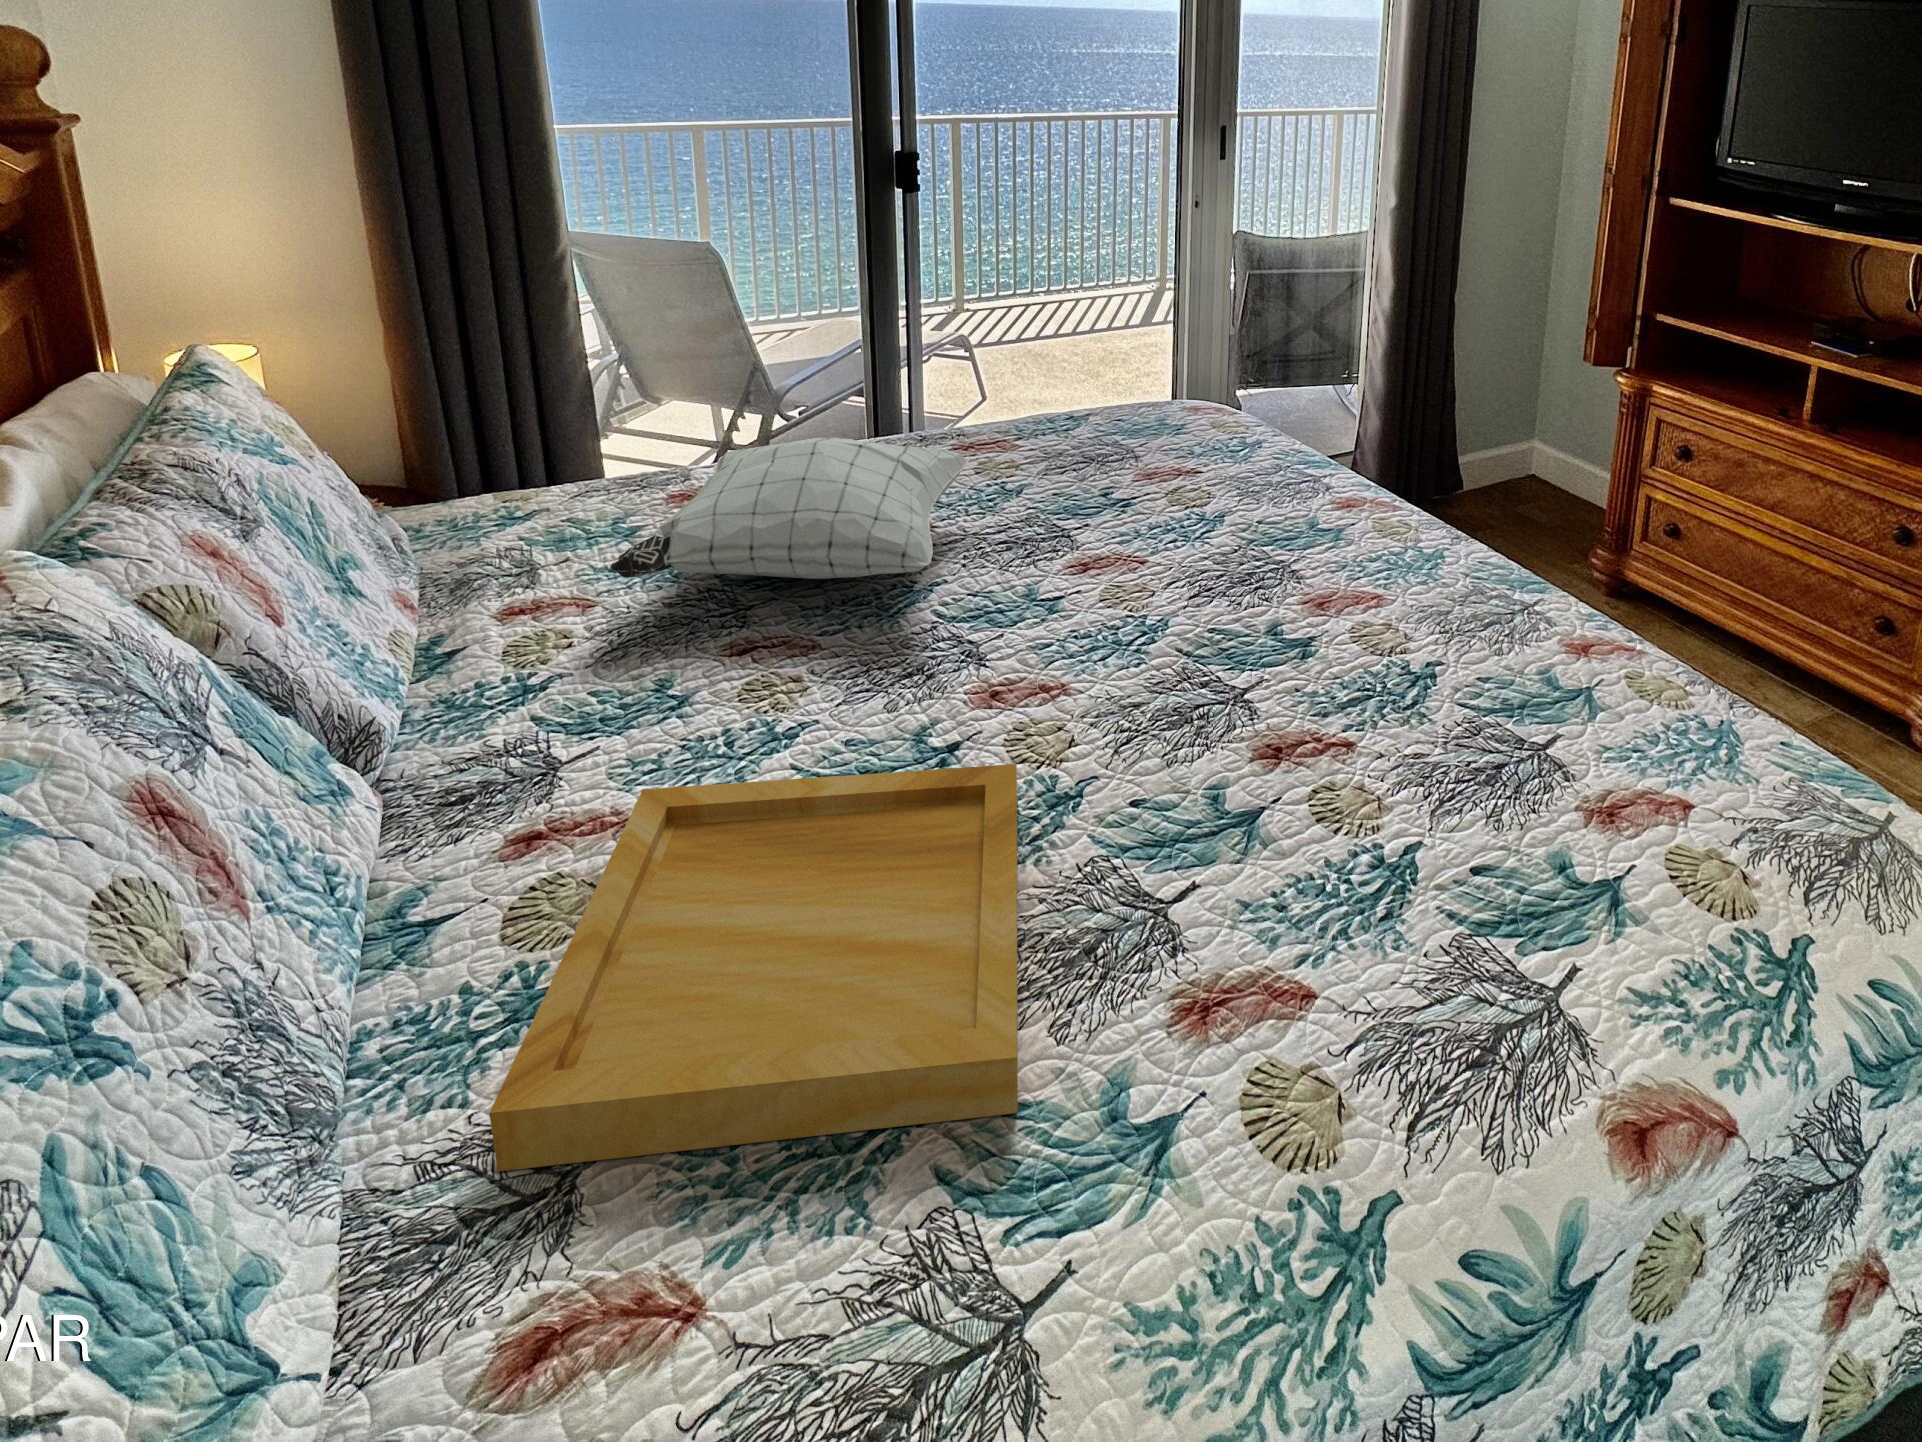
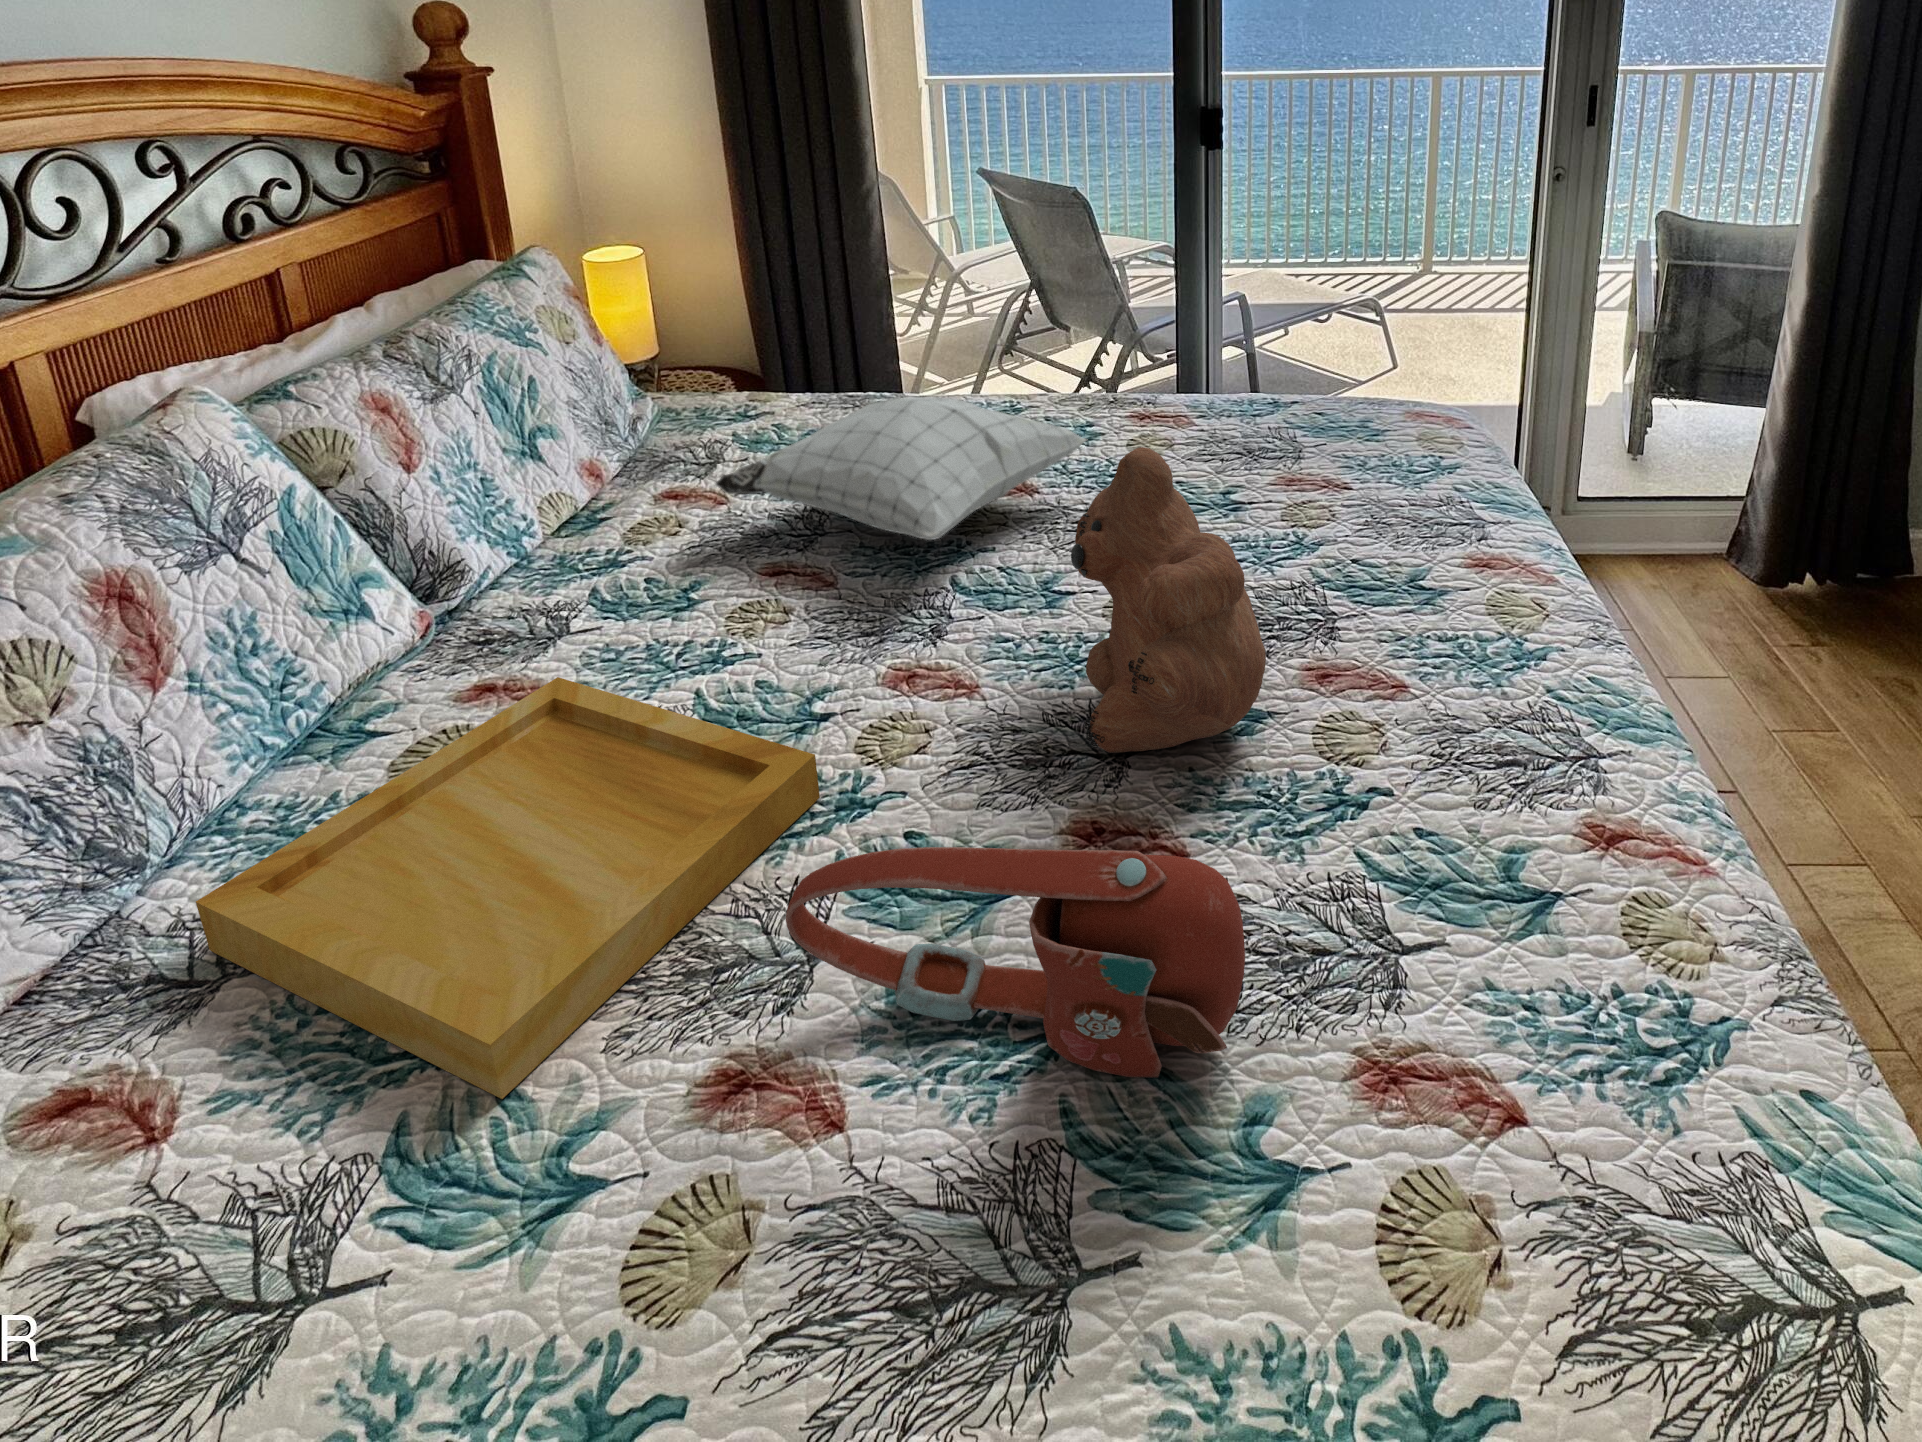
teddy bear: none [1103,430,1326,698] -> present [1071,447,1266,753]
handbag: none [1187,699,1554,909] -> present [786,847,1245,1078]

